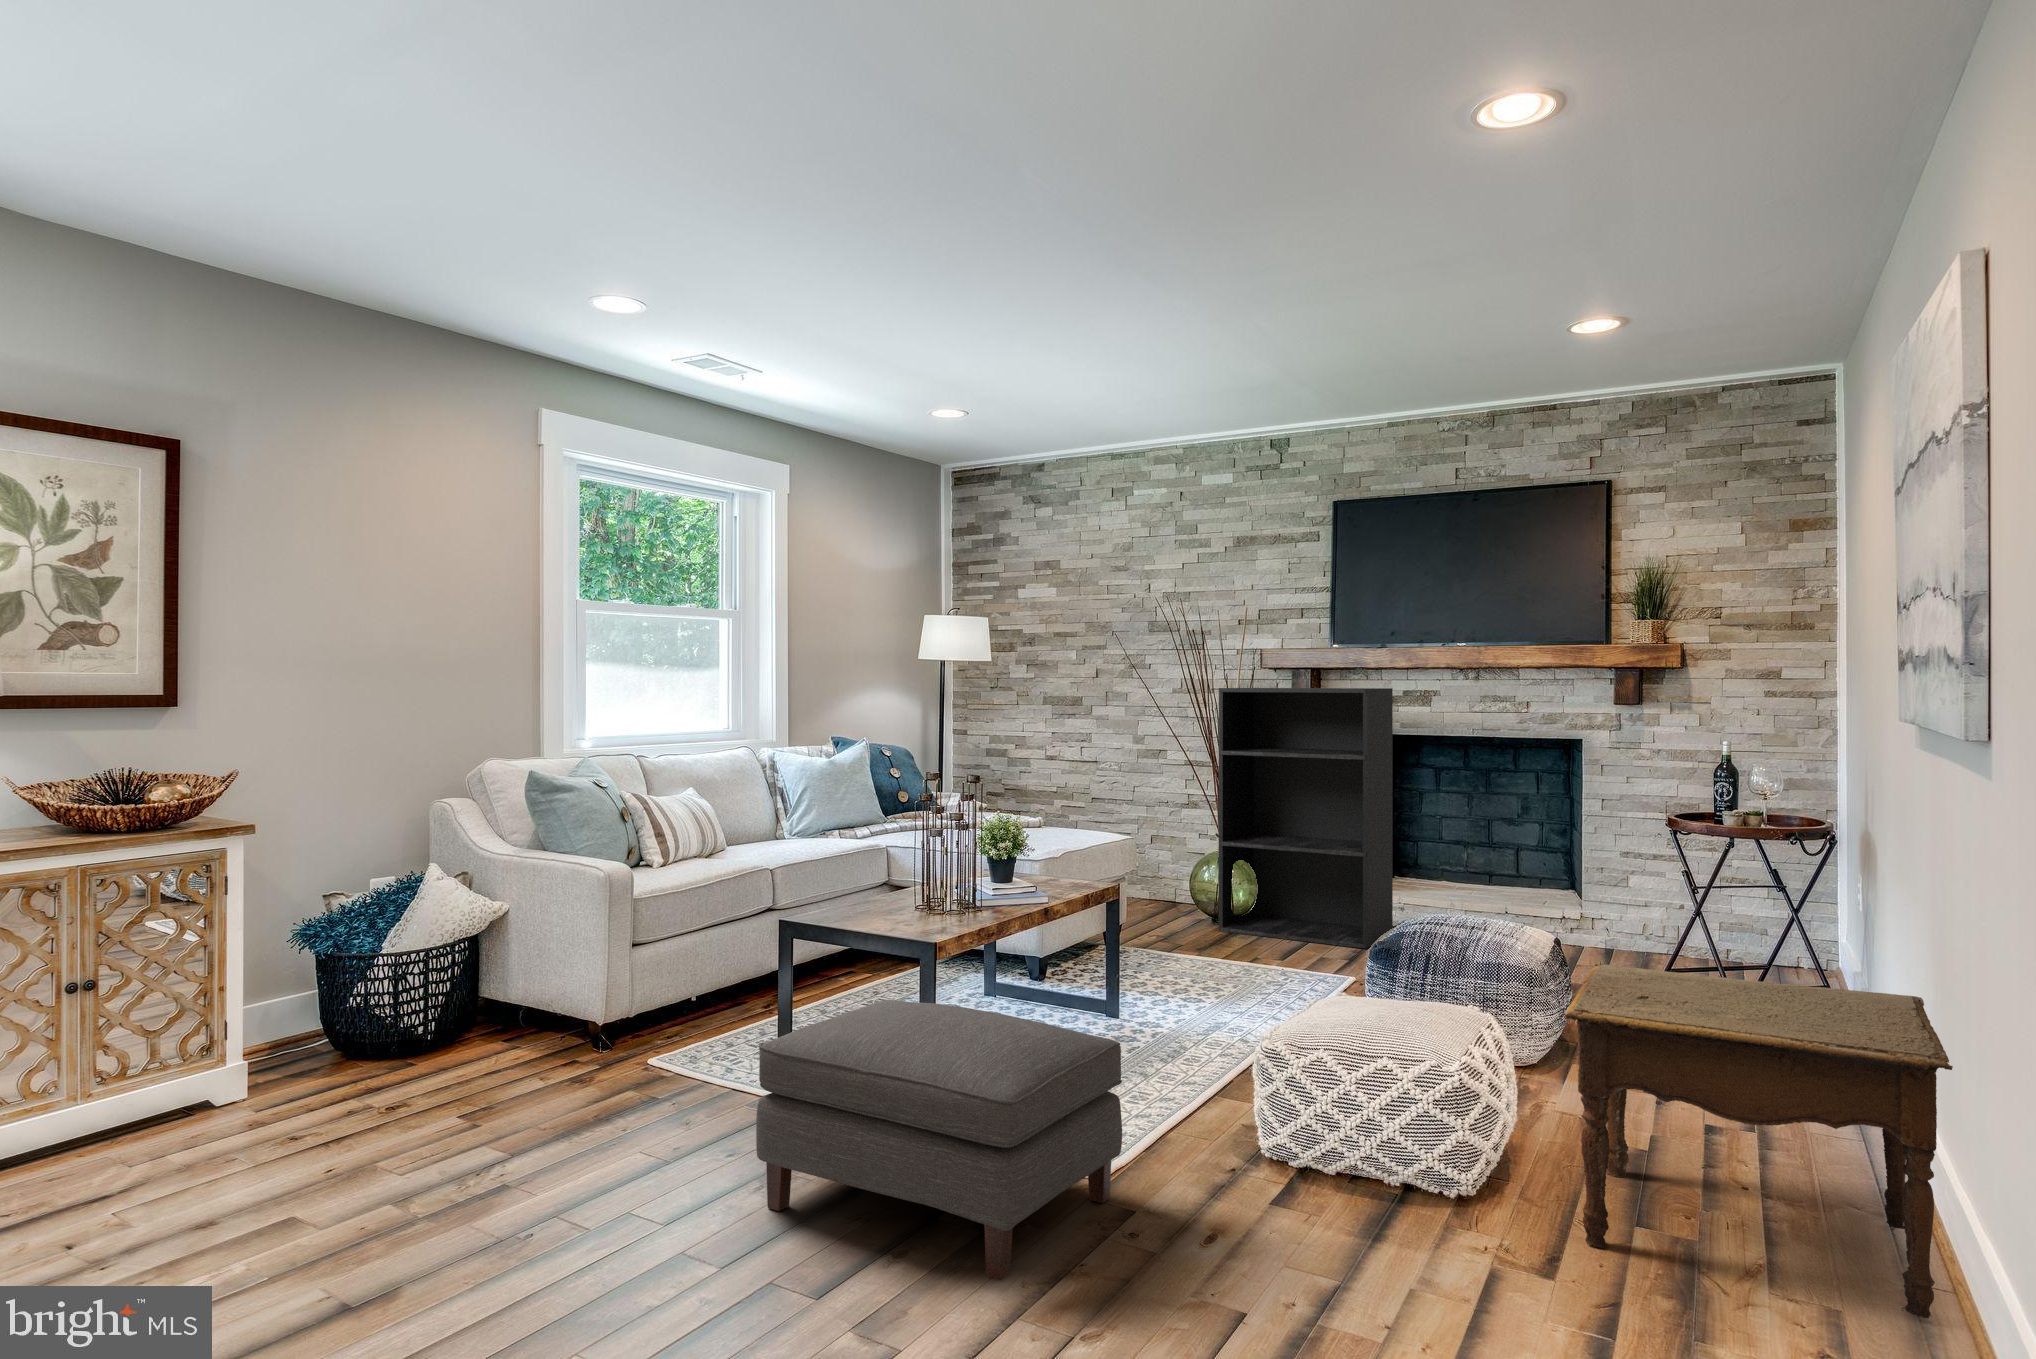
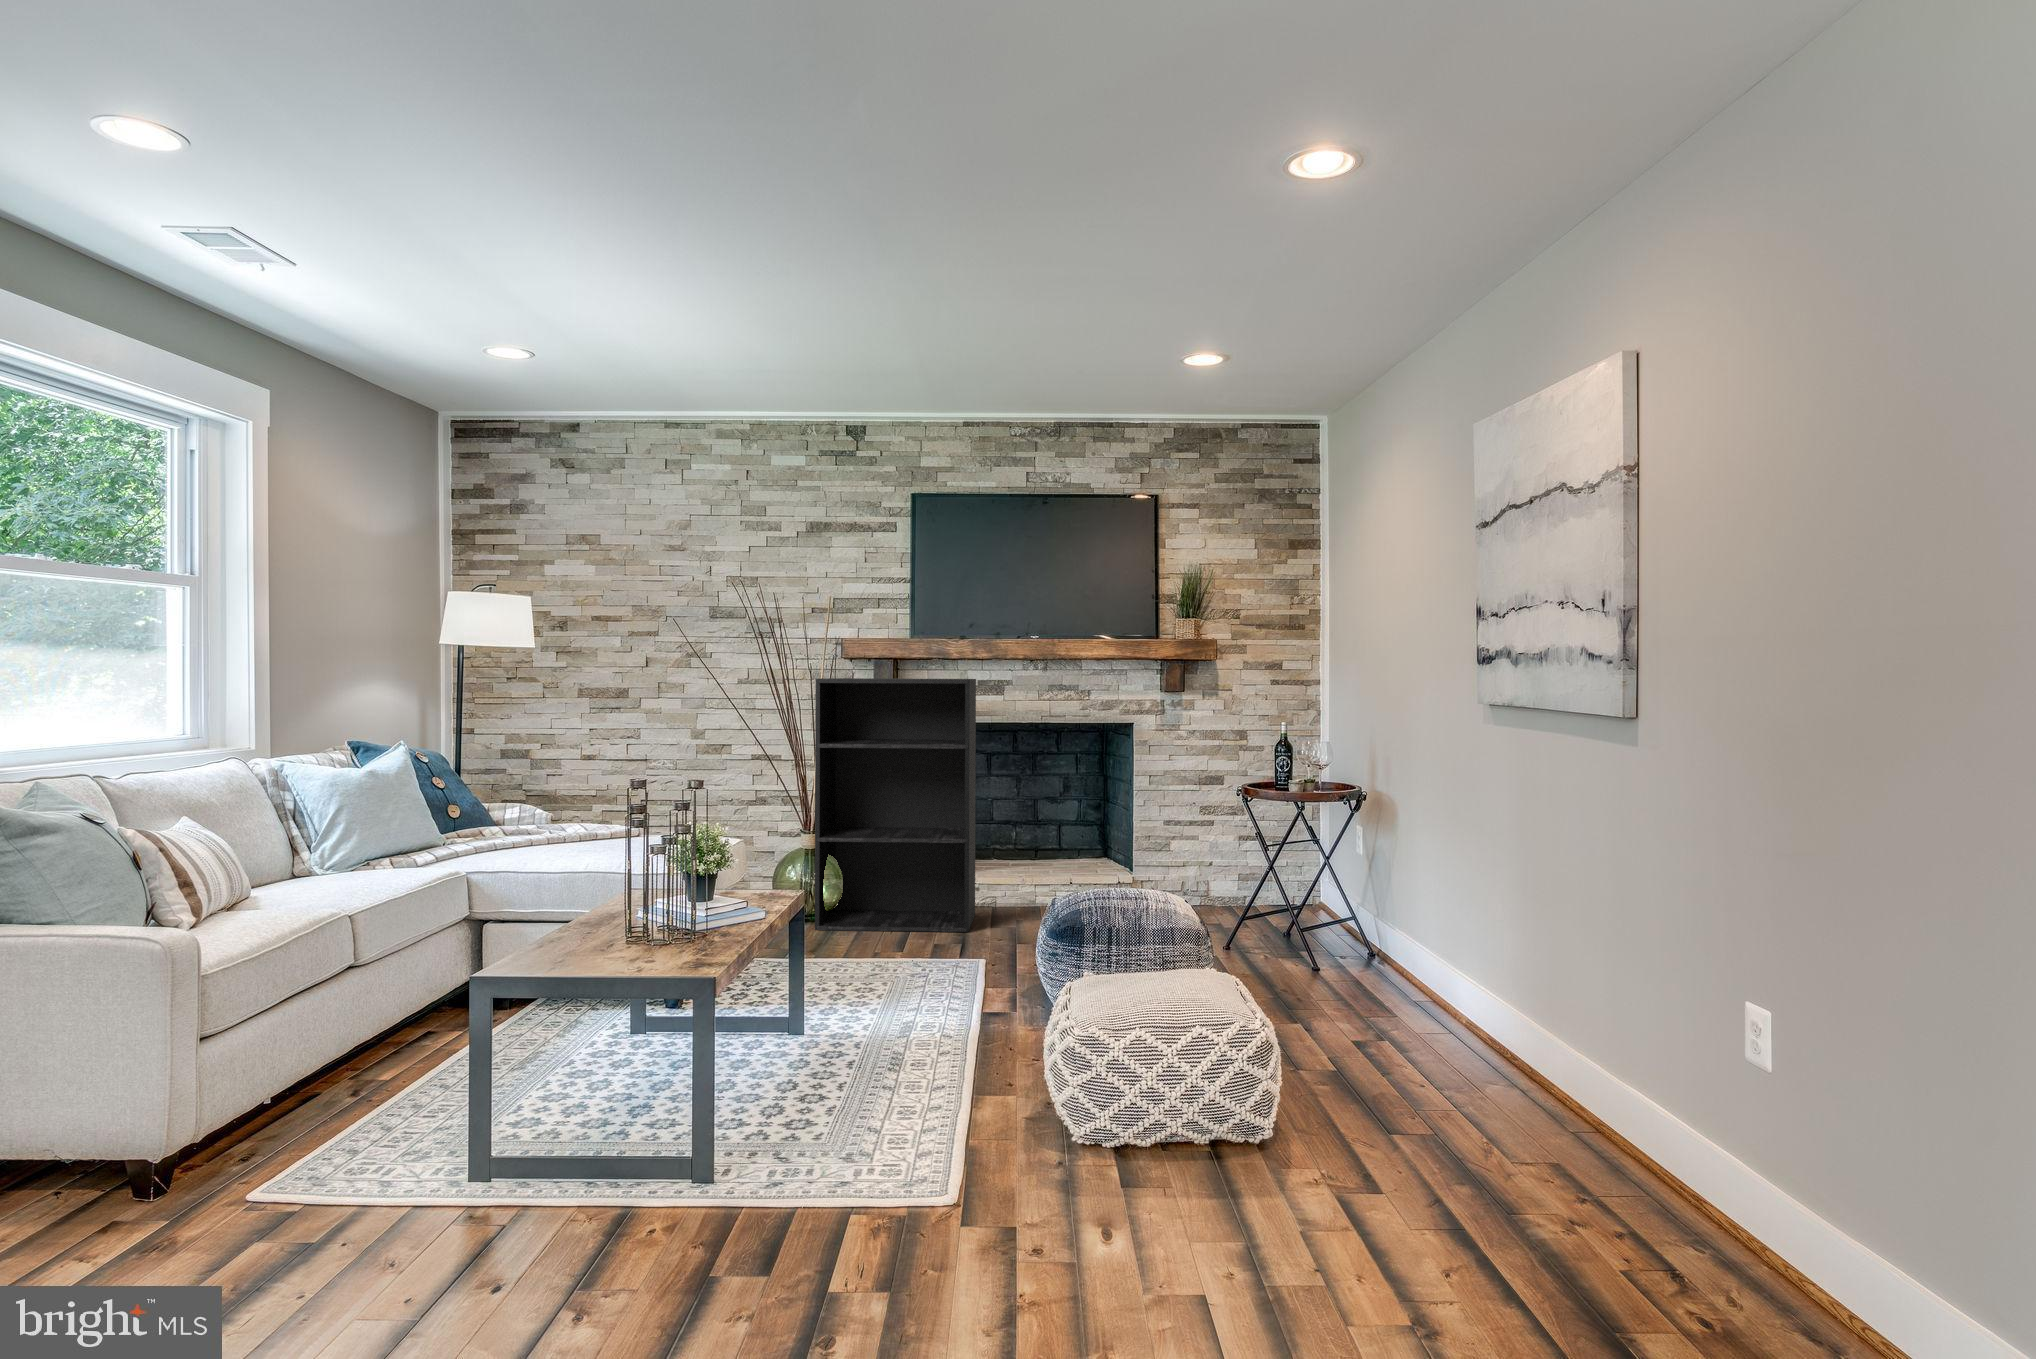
side table: present [1564,963,1953,1318] -> none [1321,919,1637,1162]
ottoman: present [756,1000,1122,1280] -> none [620,1042,1001,1319]

